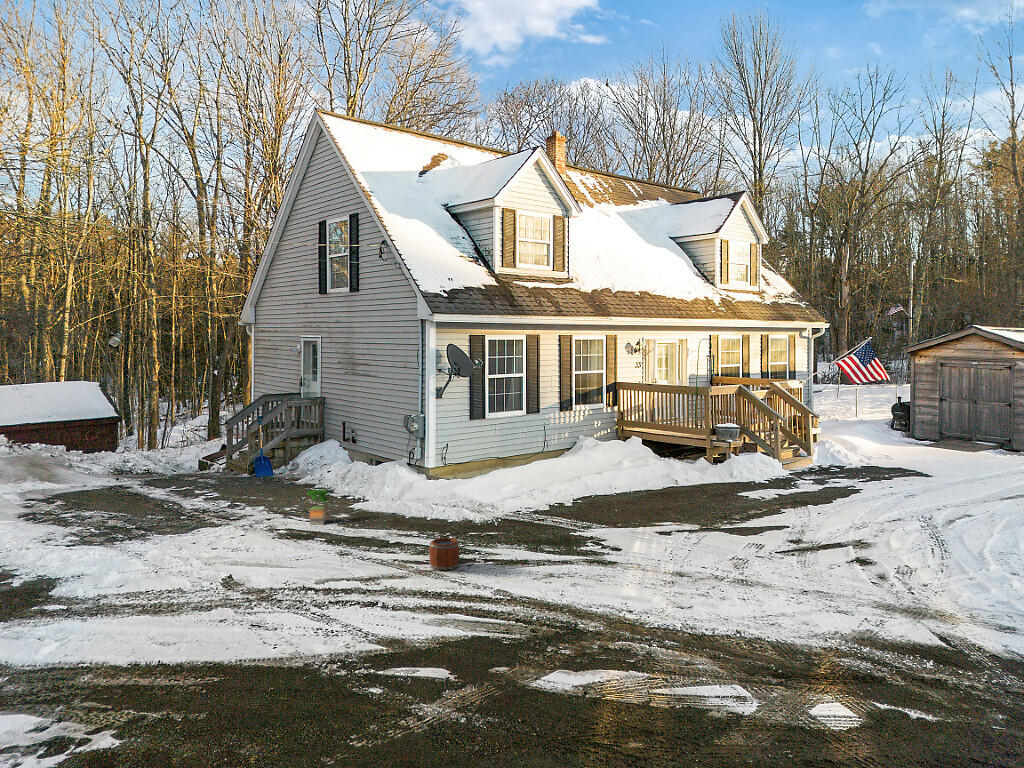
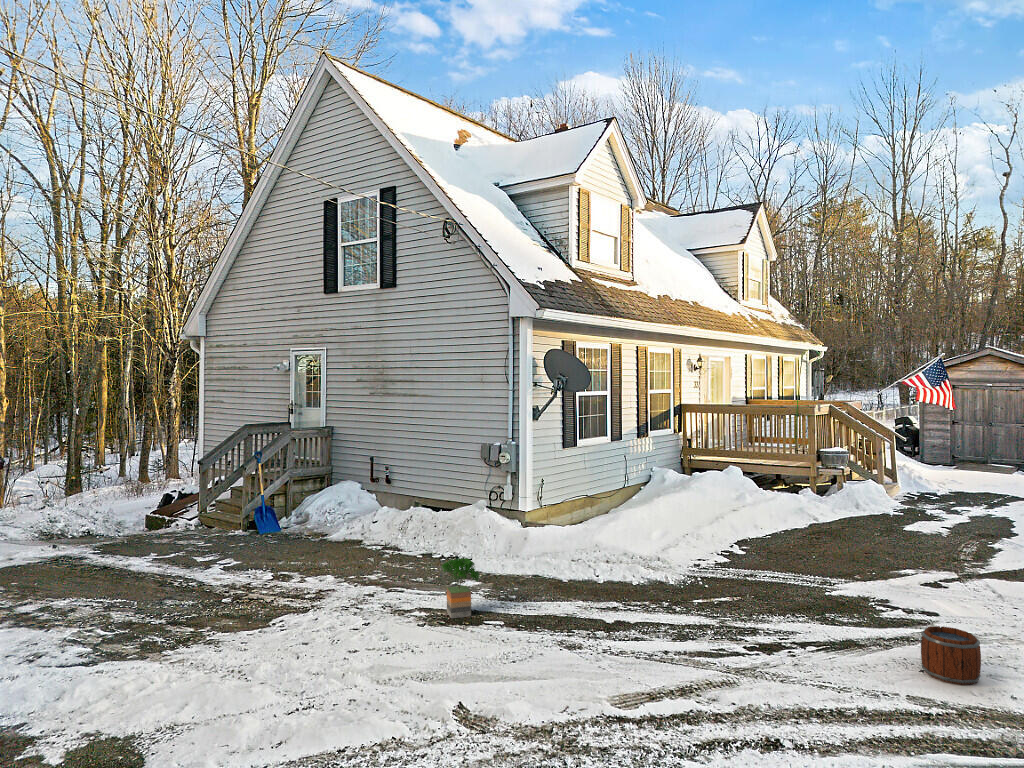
bucket: present [429,538,460,570] -> present [921,626,981,685]

